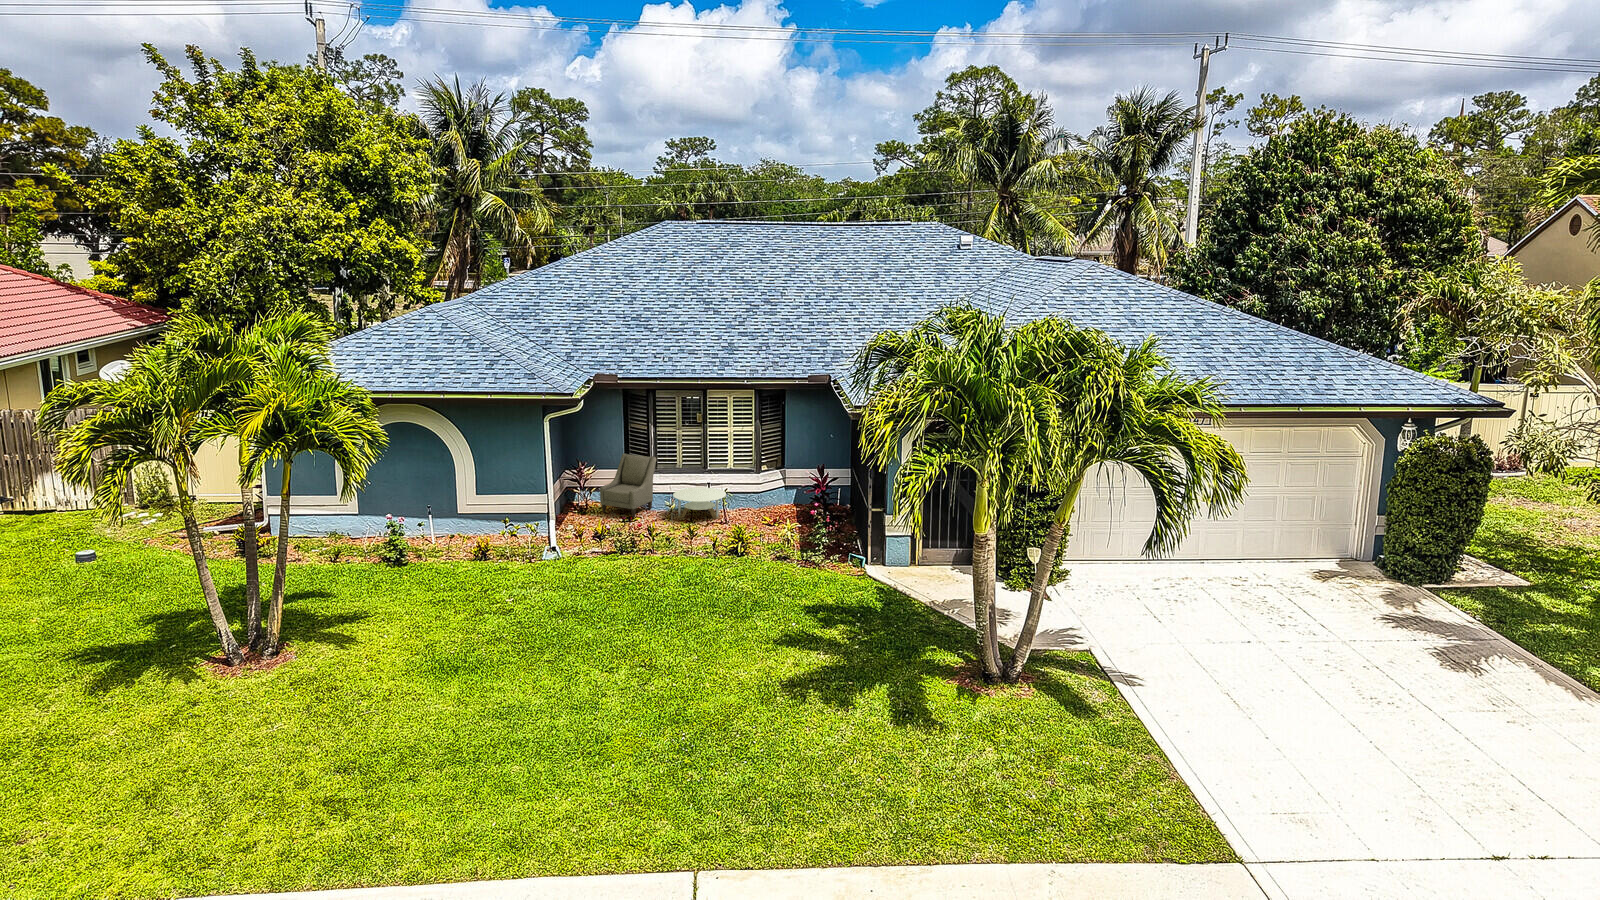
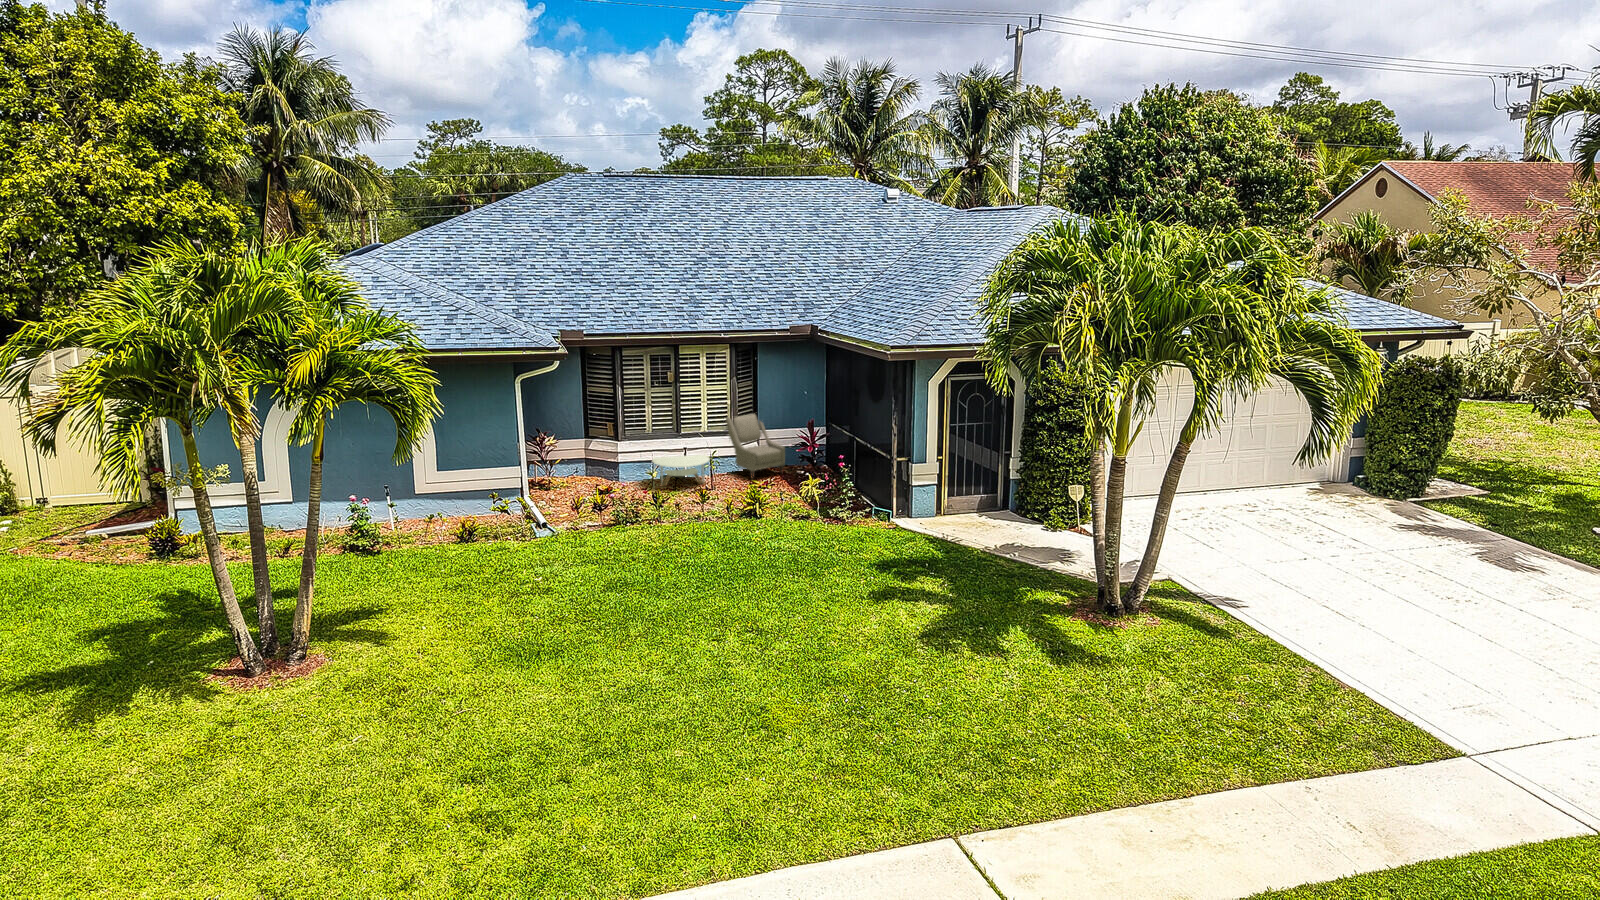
chair: present [600,453,656,517] -> present [726,414,785,480]

